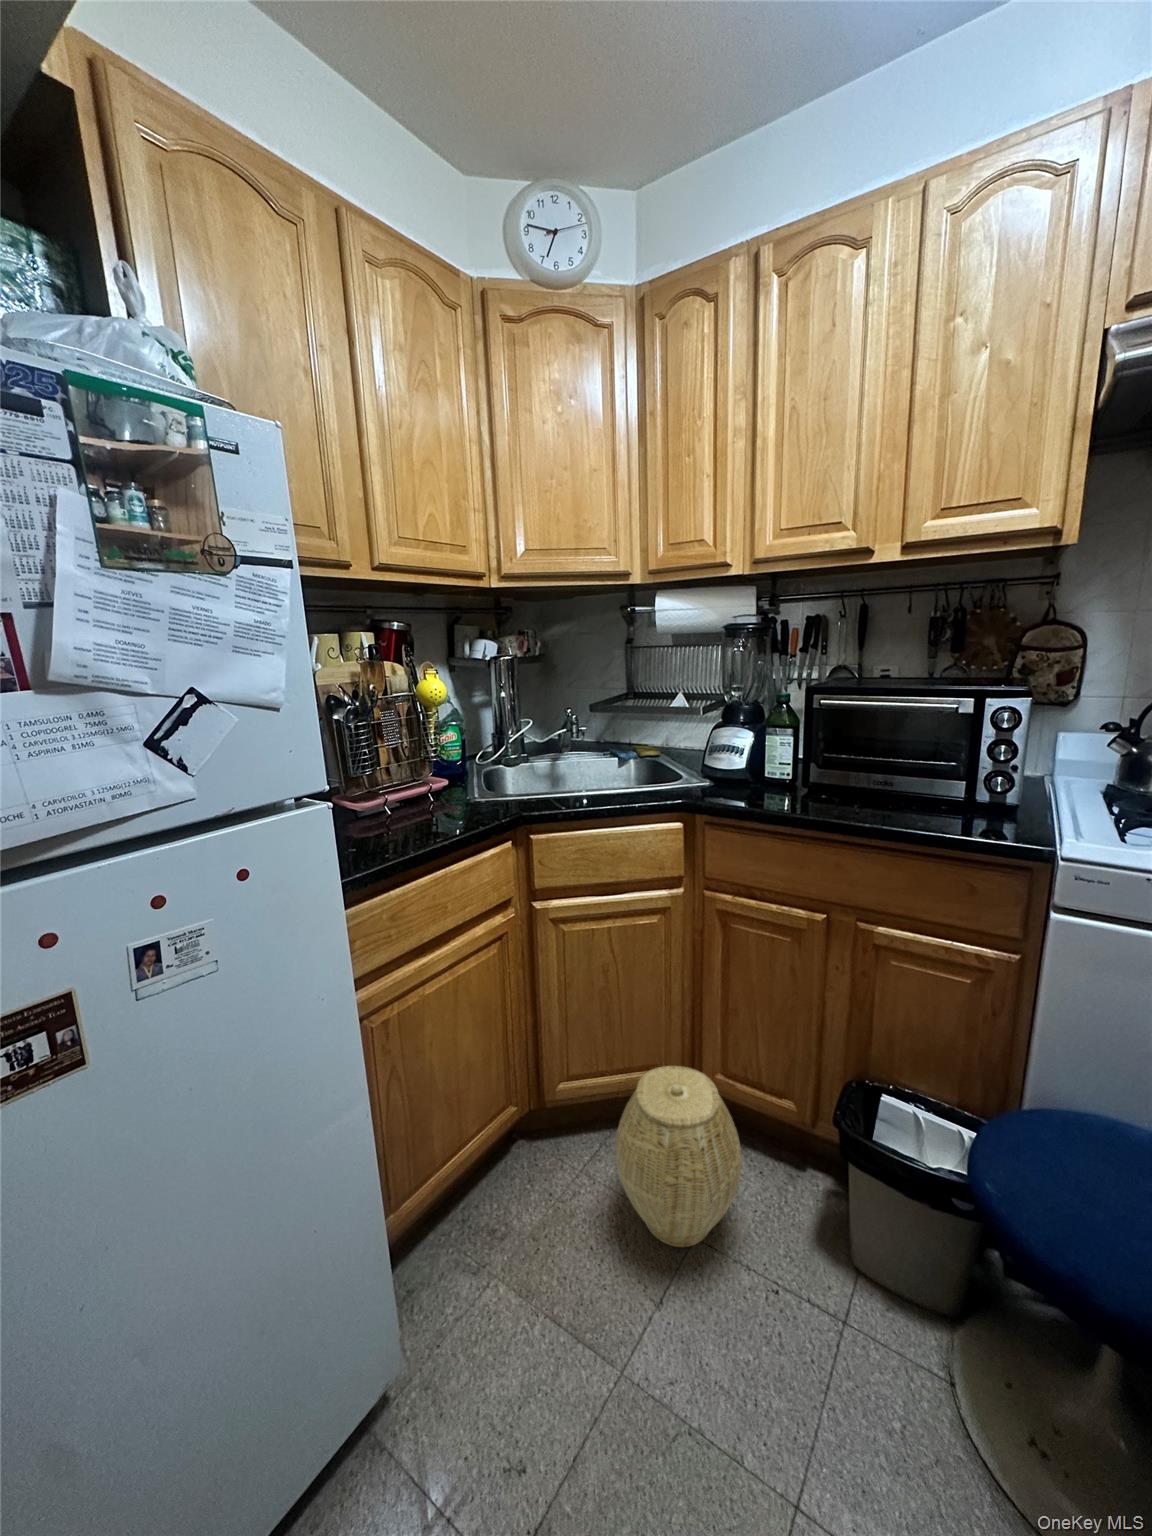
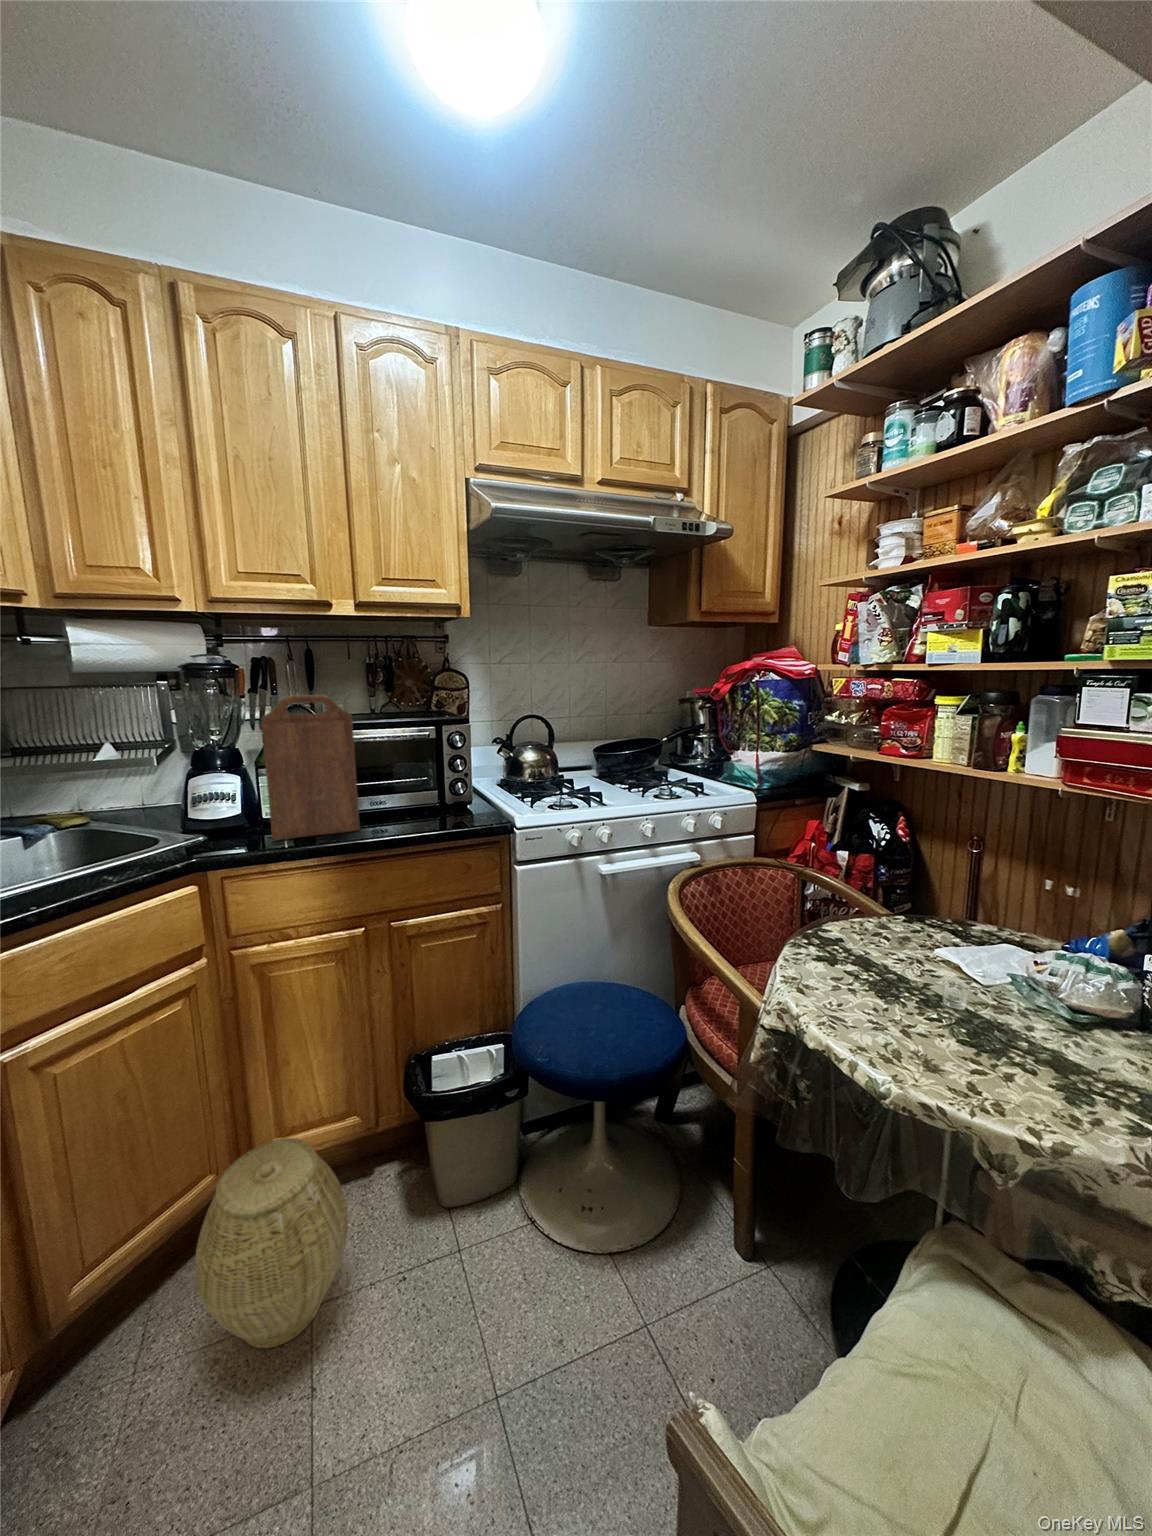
cutting board: none [760,654,858,810] -> present [261,695,360,840]

